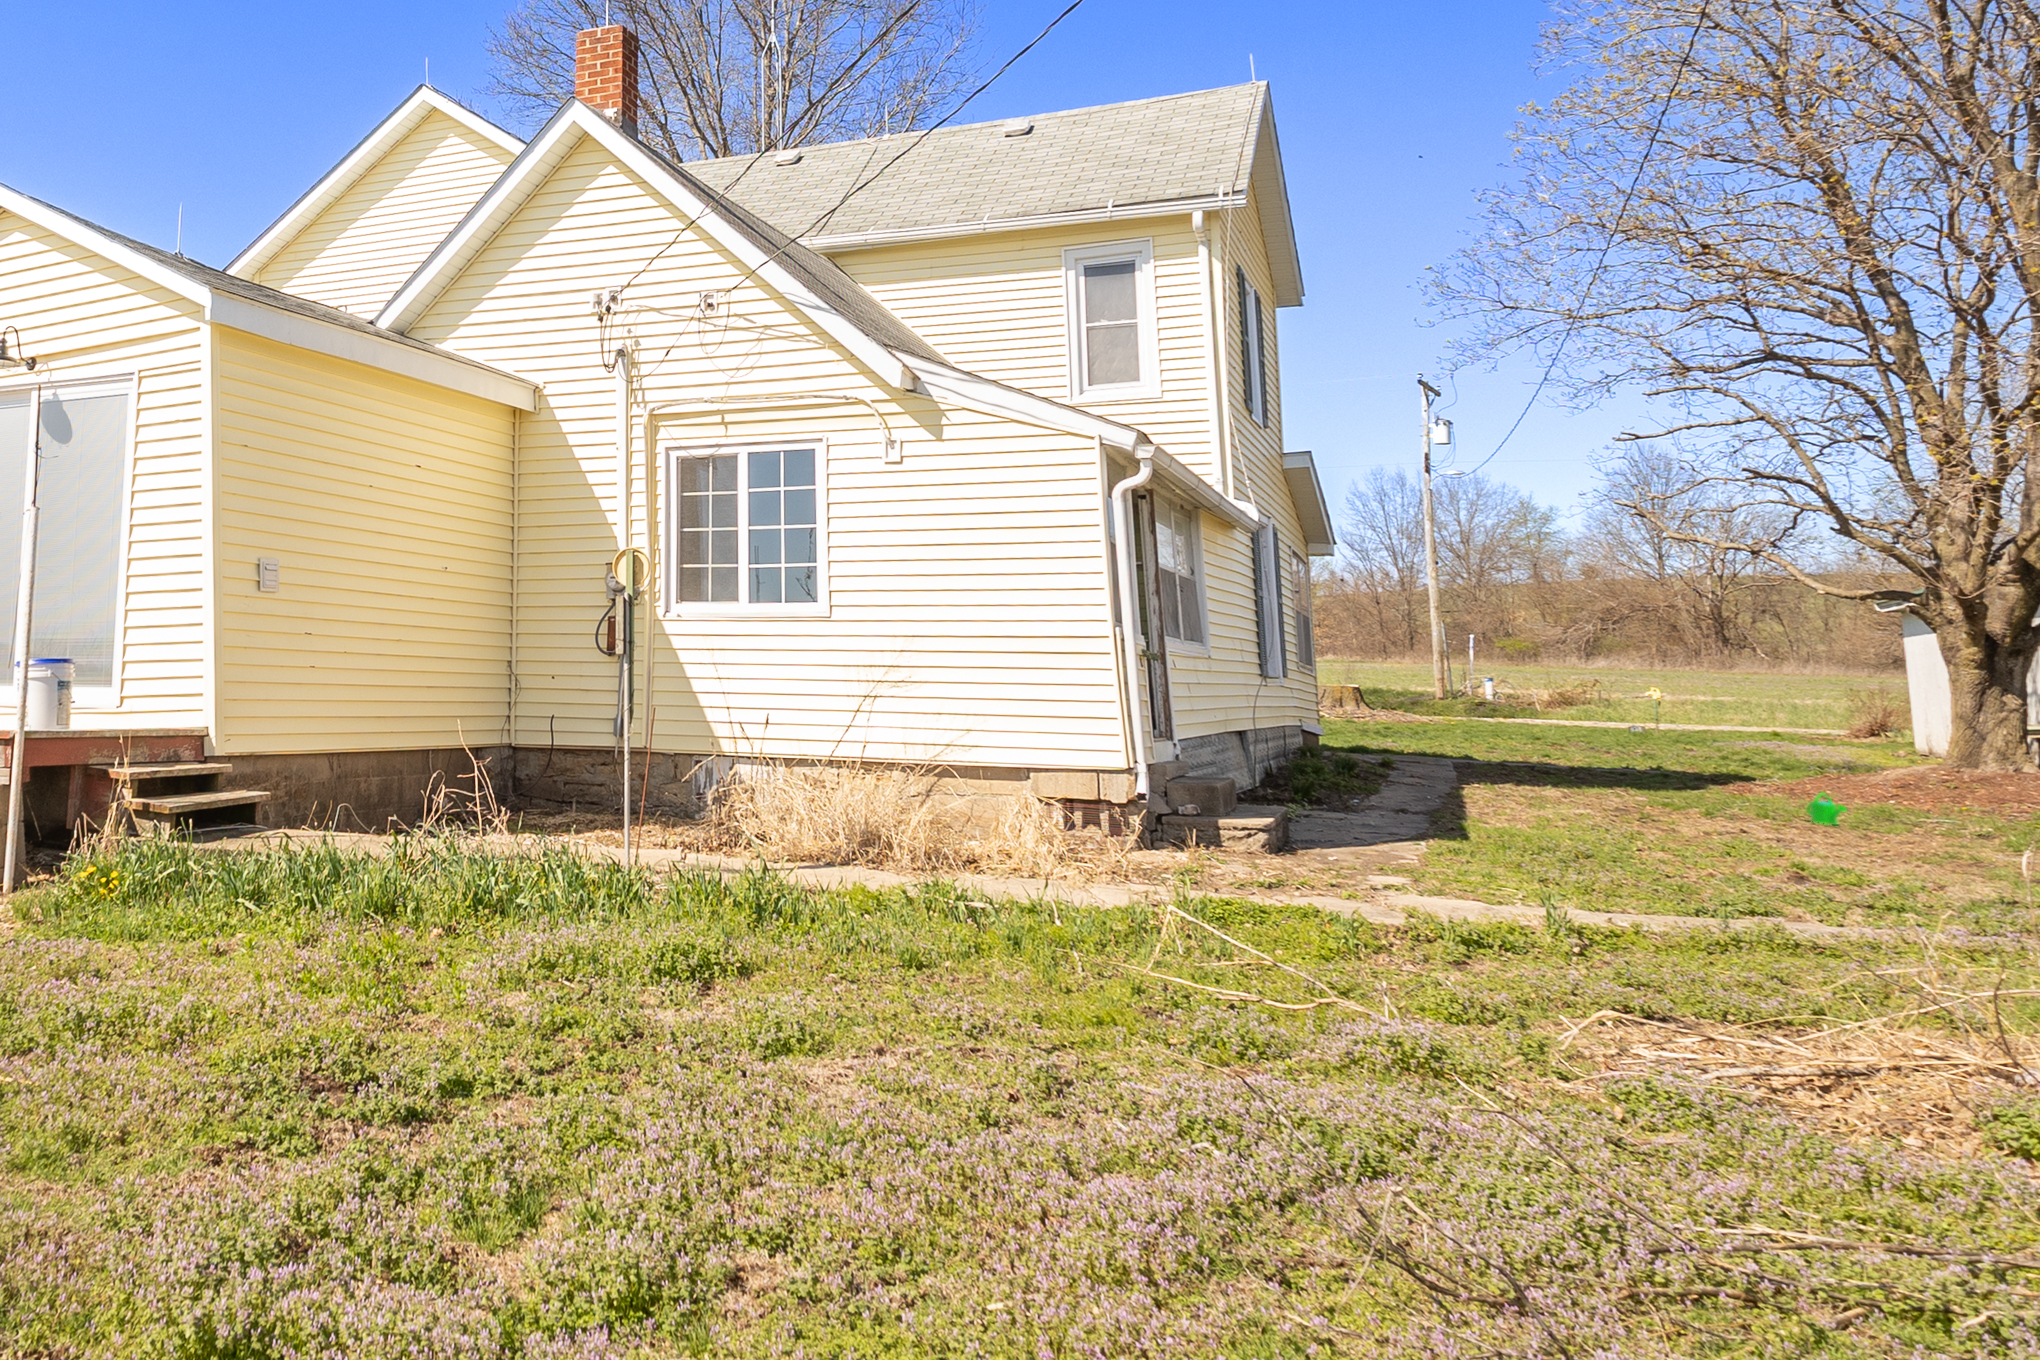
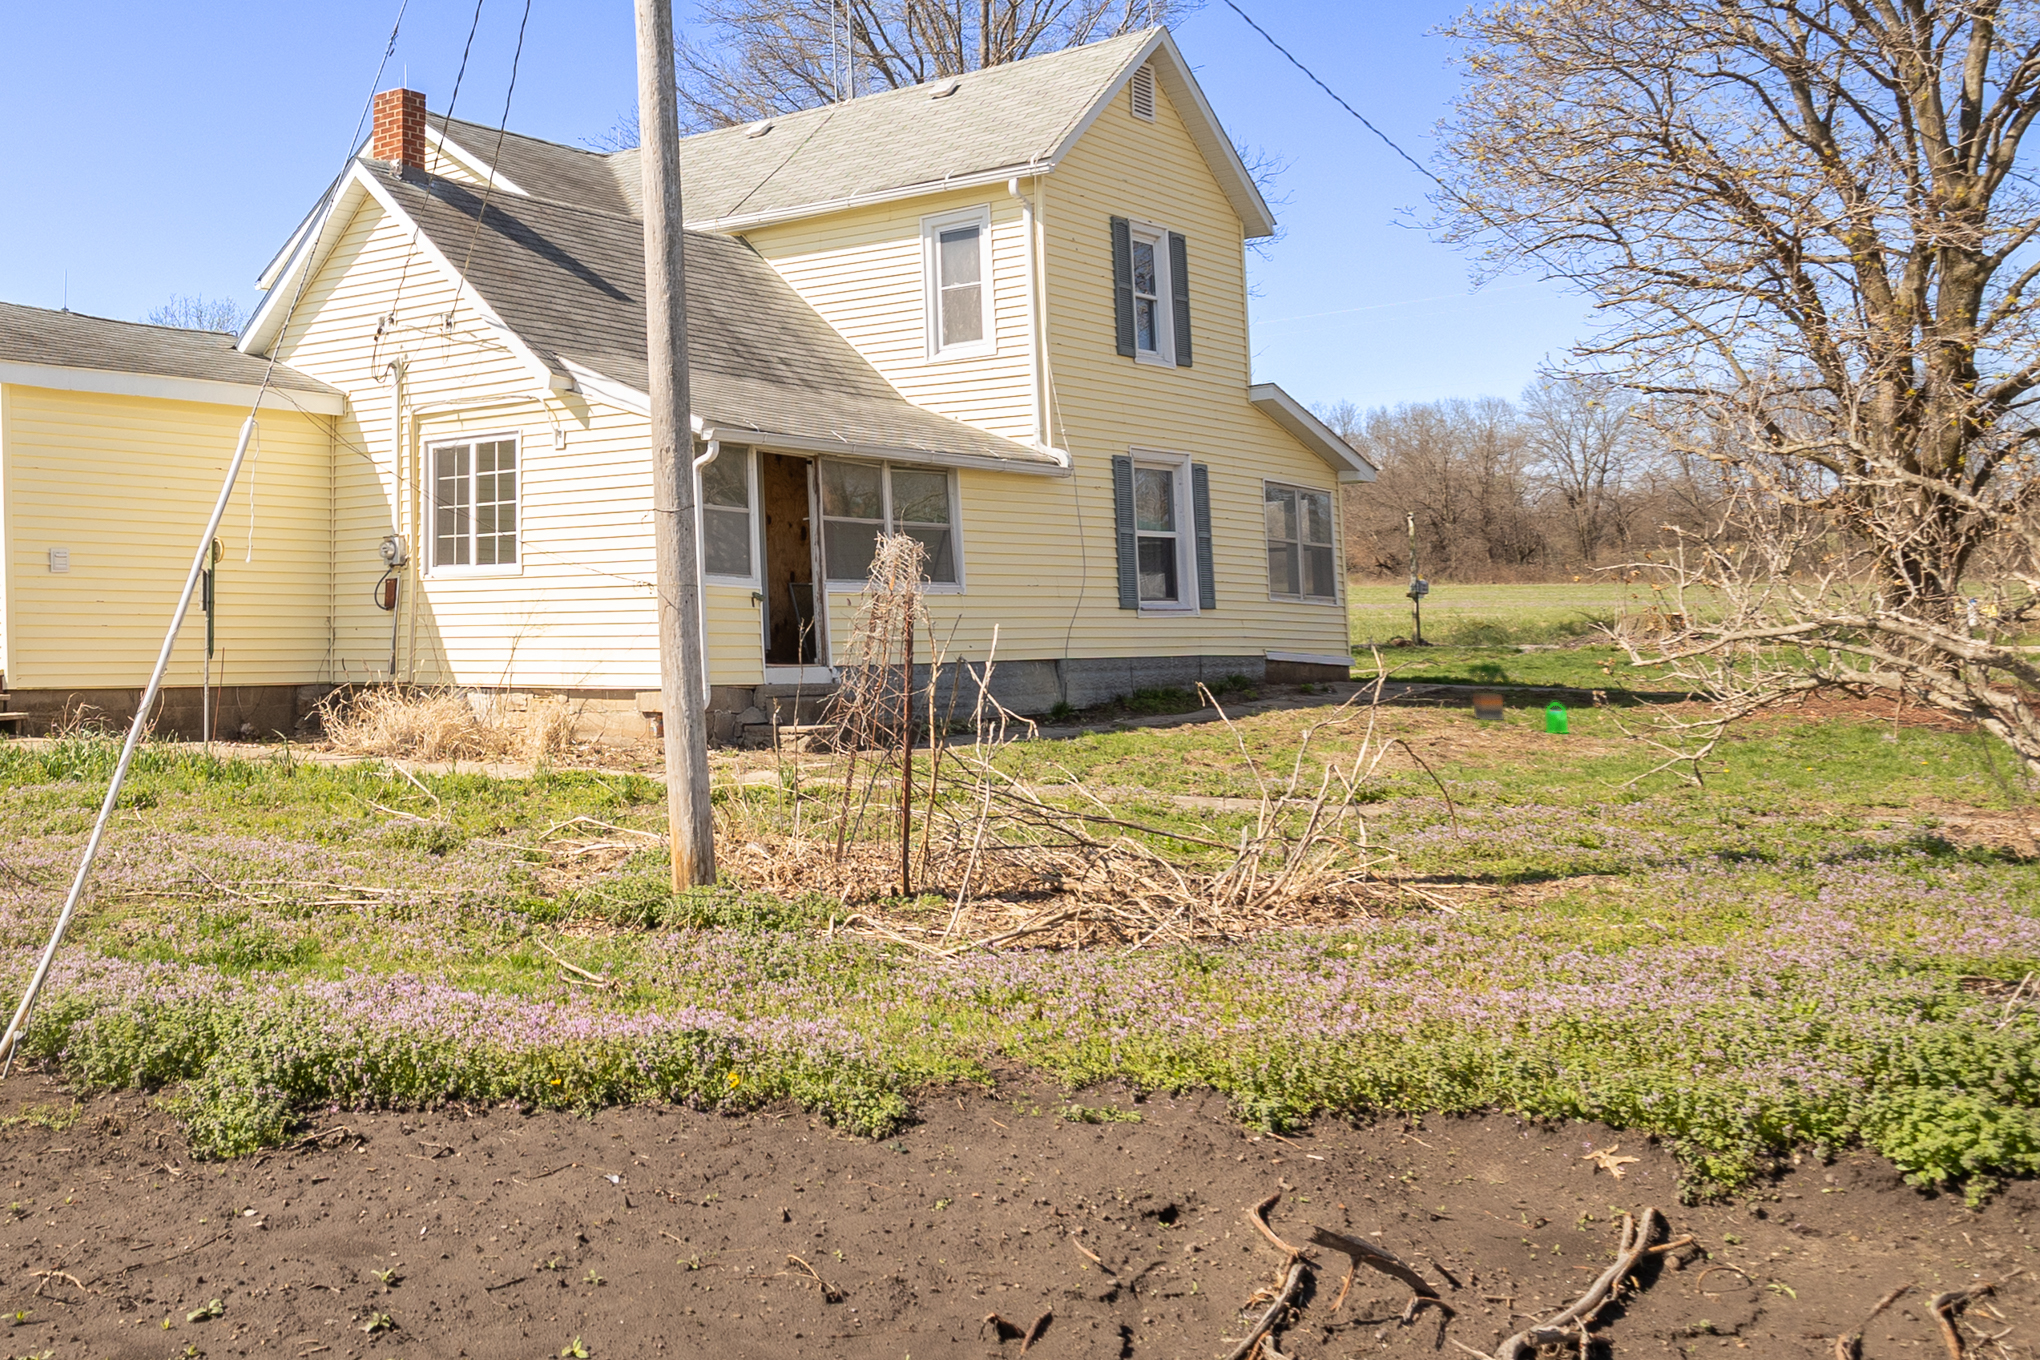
potted tree: none [1653,744,1708,802] -> present [1468,663,1509,720]

